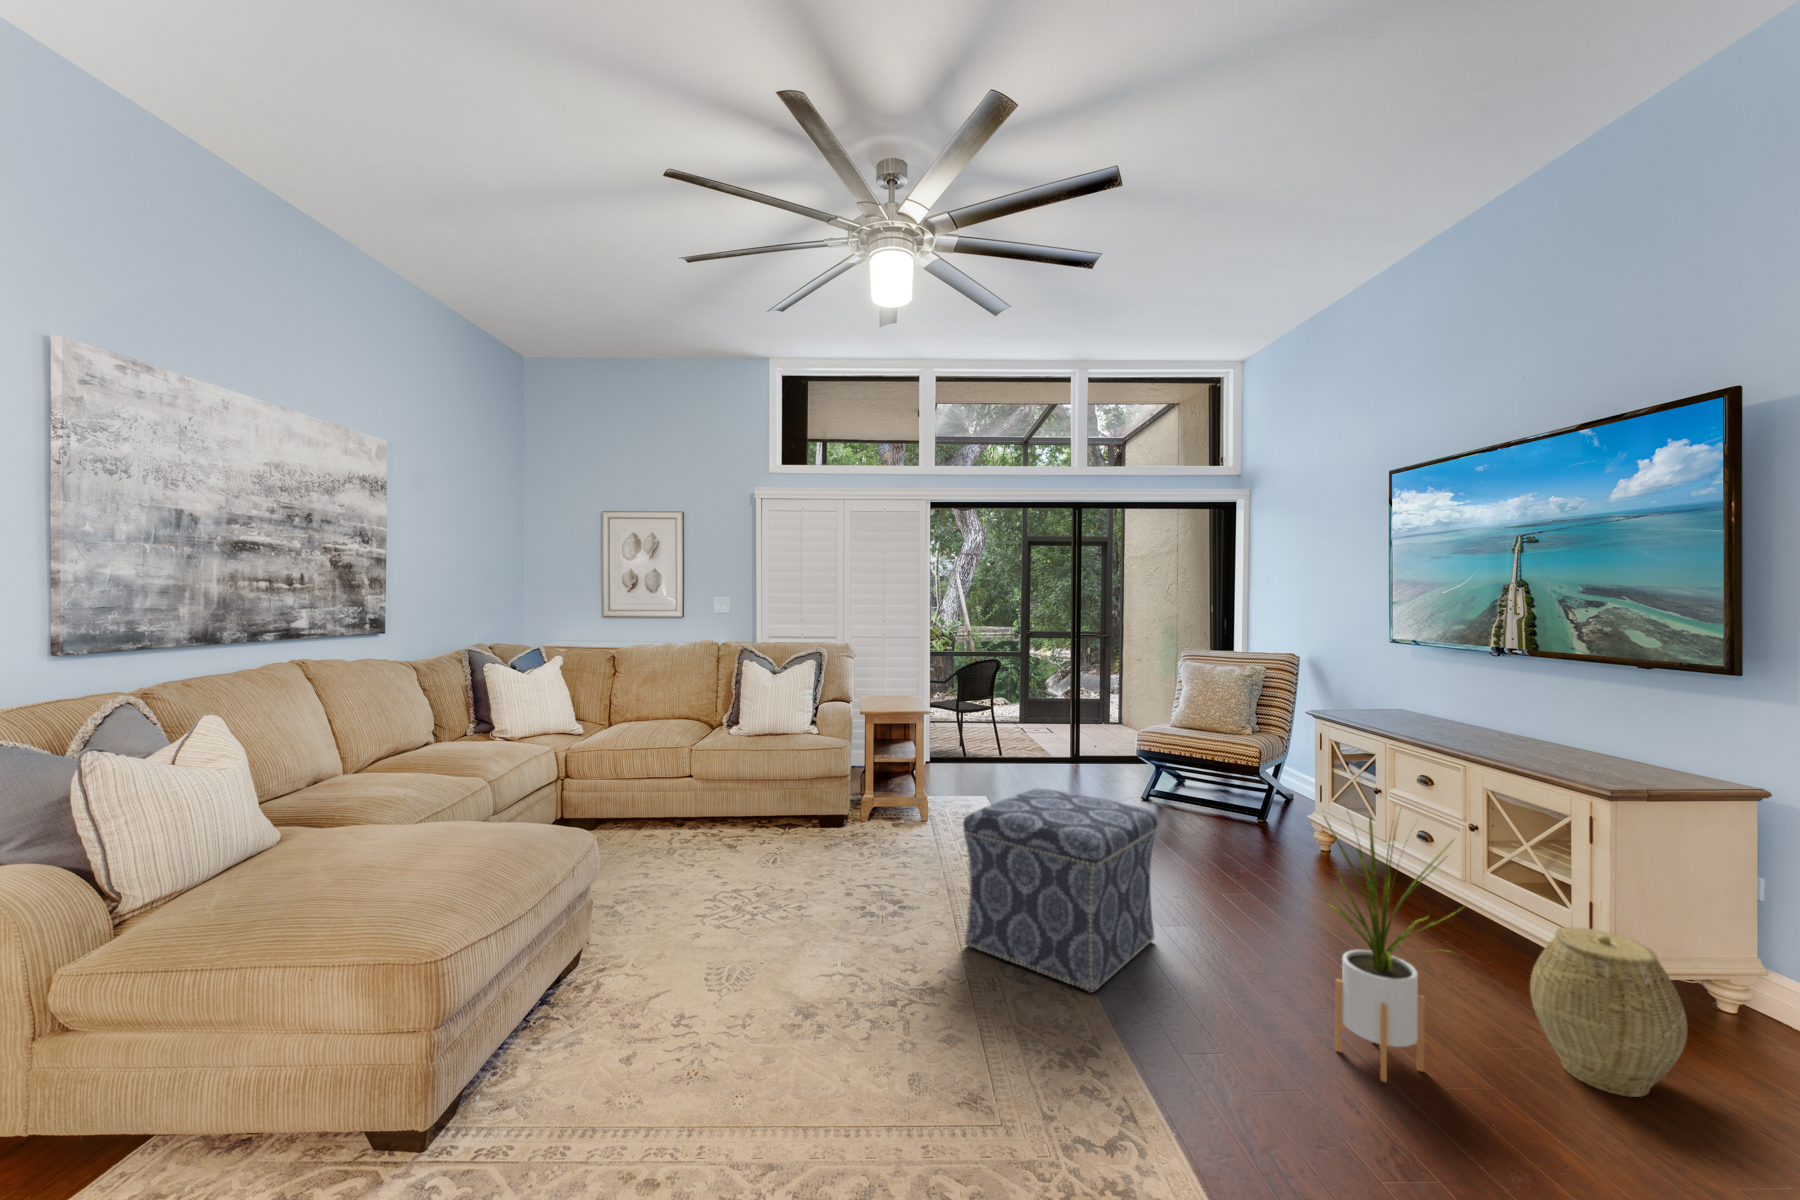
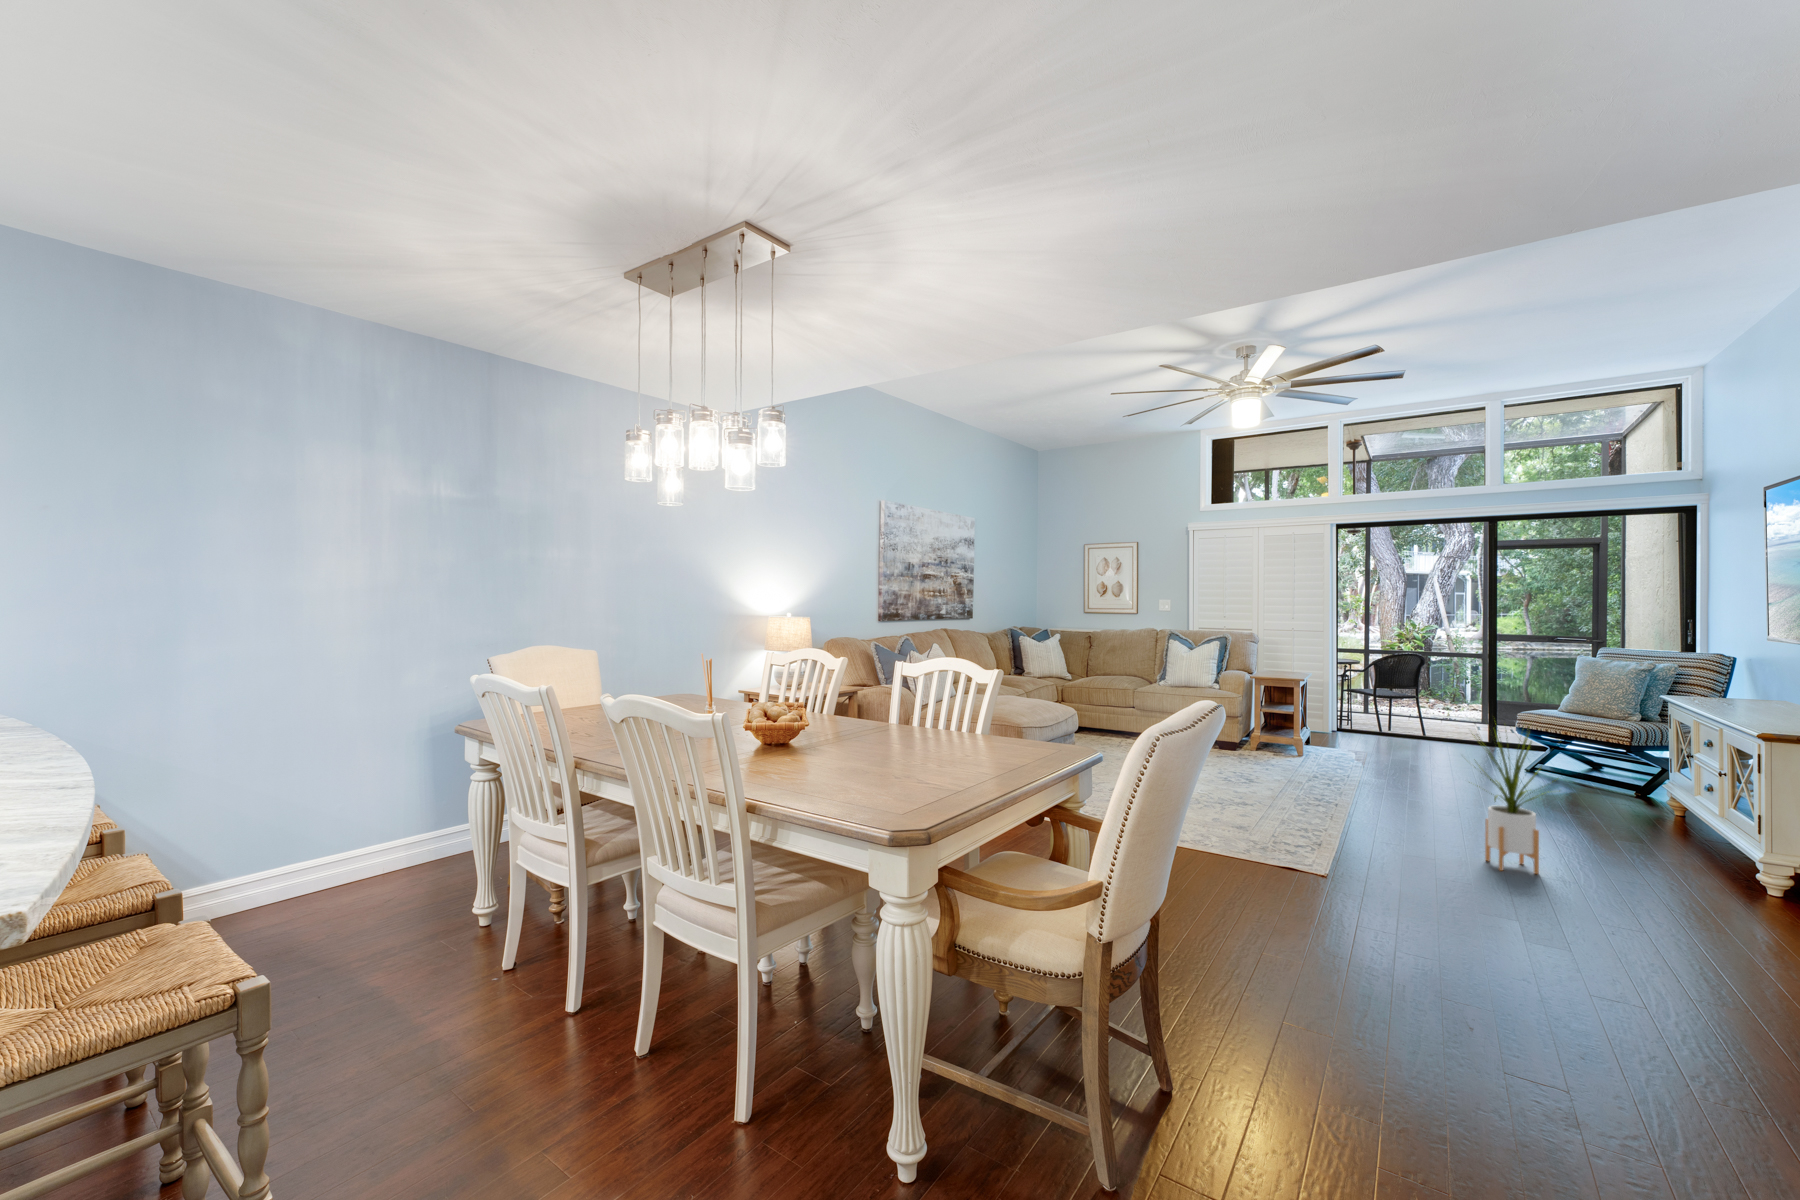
ottoman: present [963,789,1158,993] -> none [1279,719,1421,823]
woven basket: present [1530,927,1688,1097] -> none [1635,809,1741,908]

